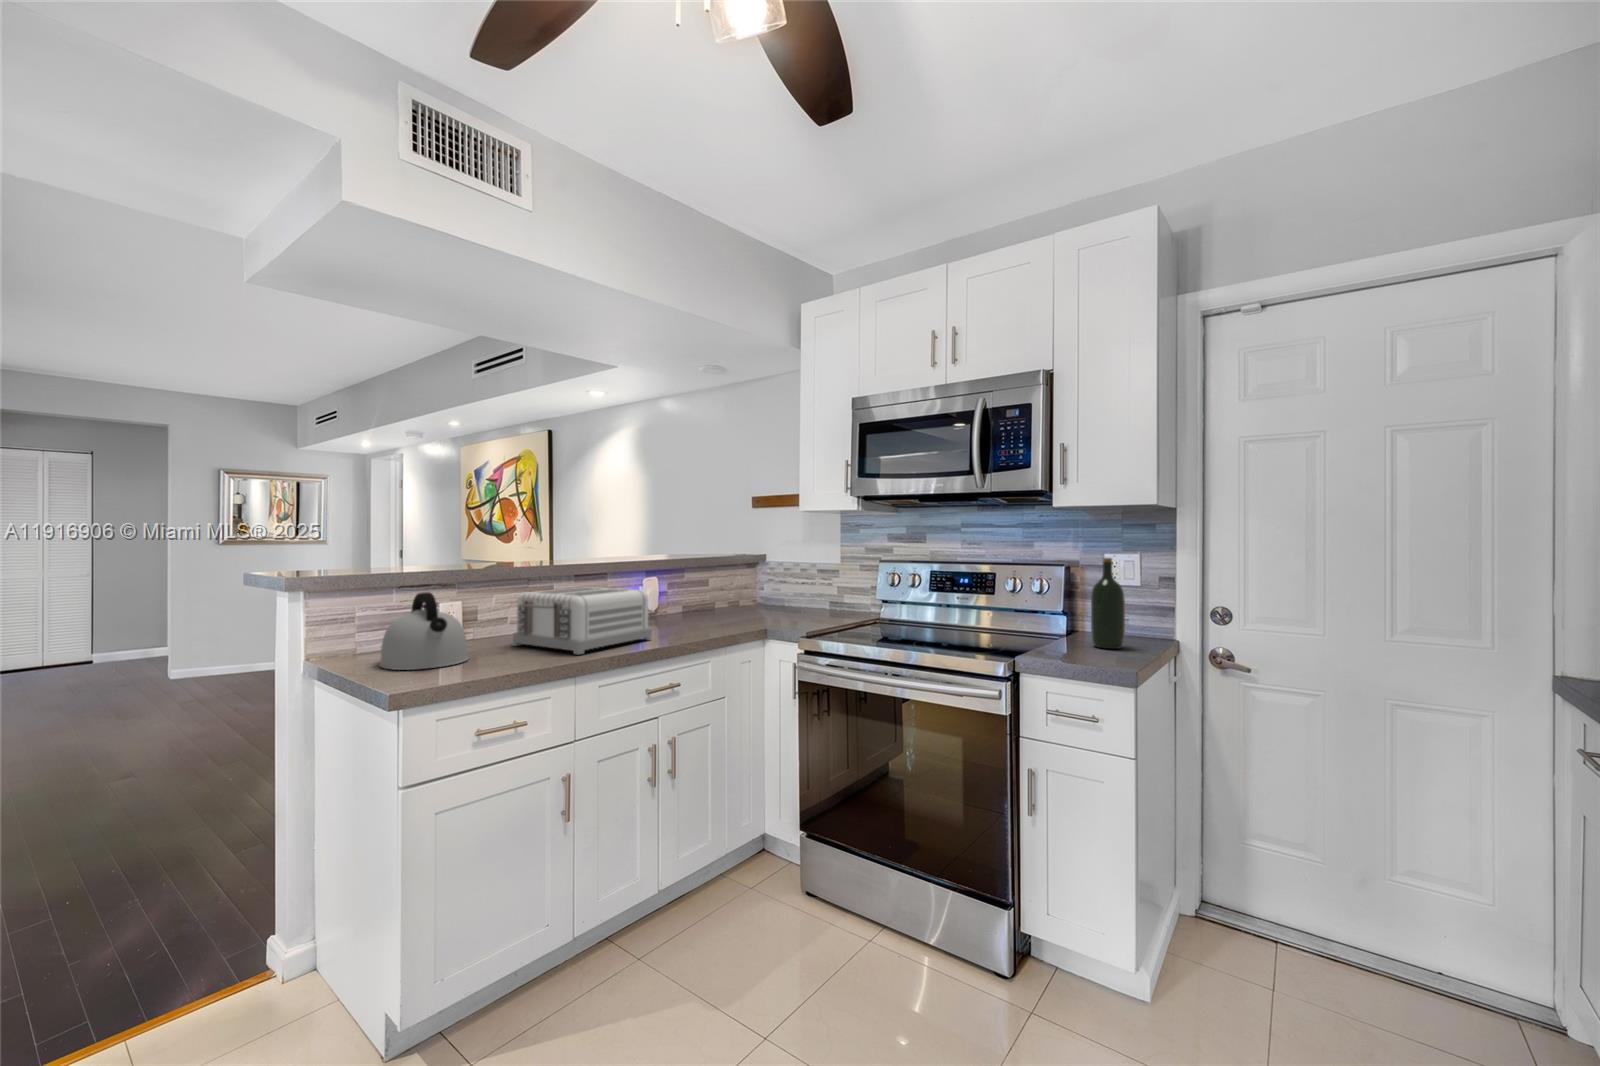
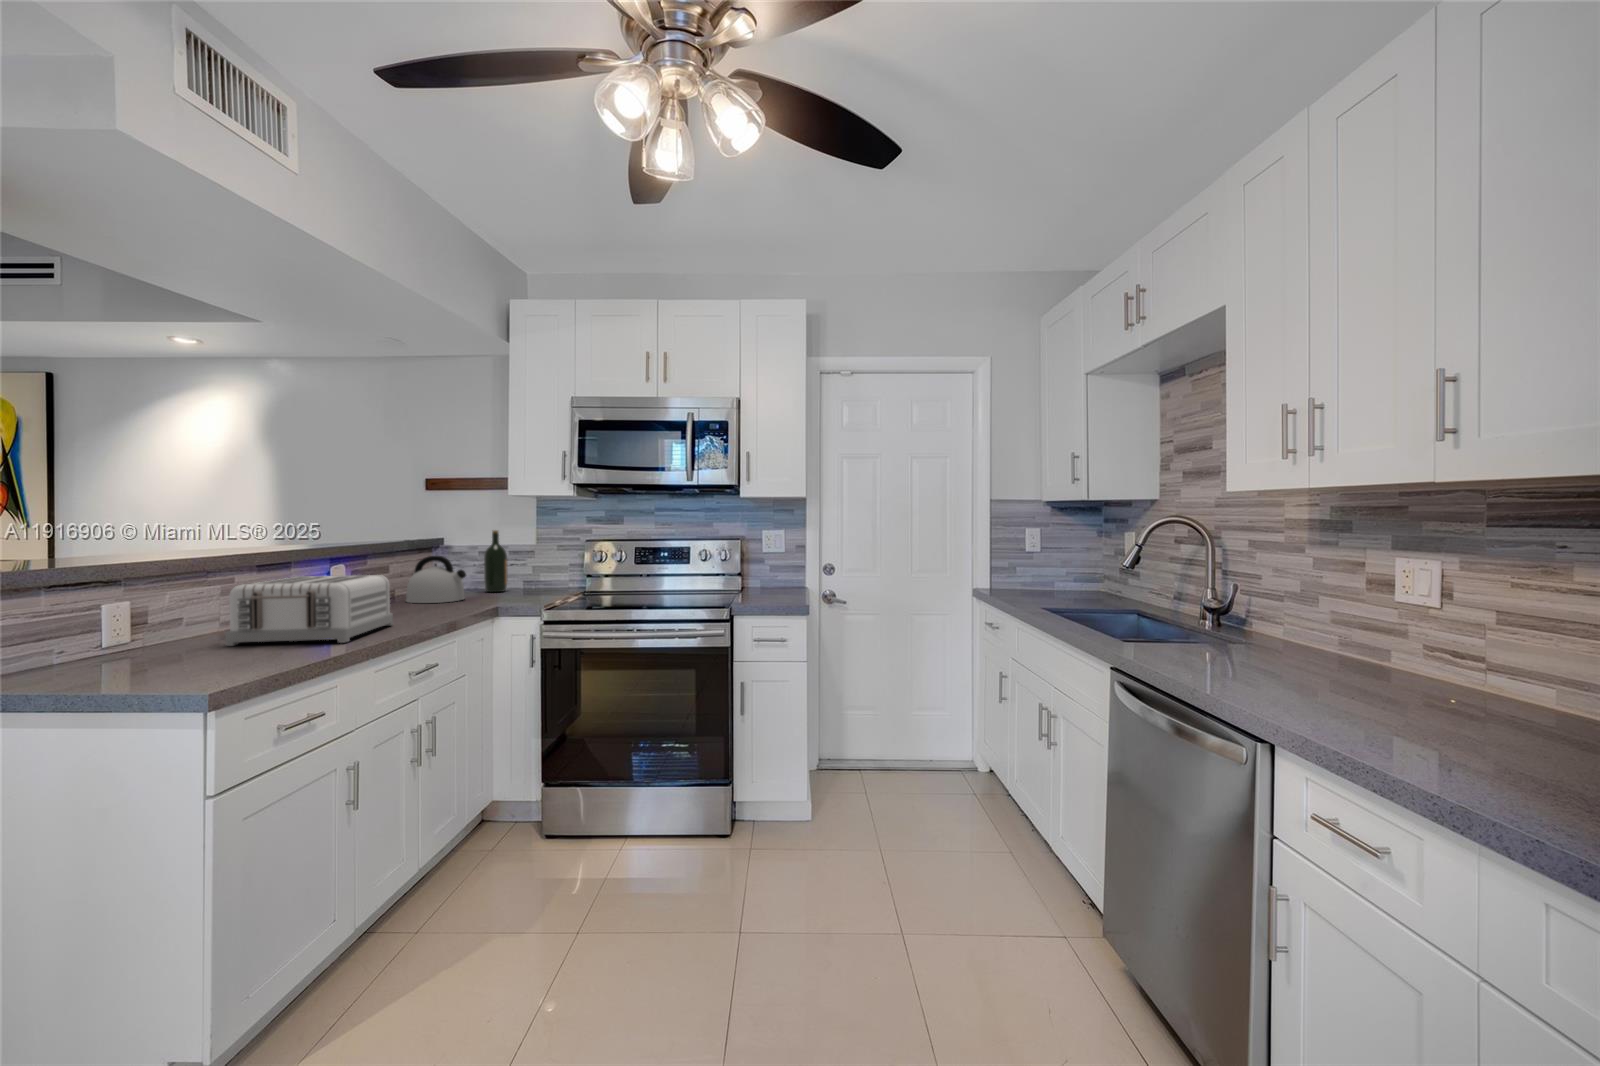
wine bottle: present [1091,558,1125,649] -> present [484,530,507,592]
kettle: present [379,592,468,670] -> present [406,556,466,603]

